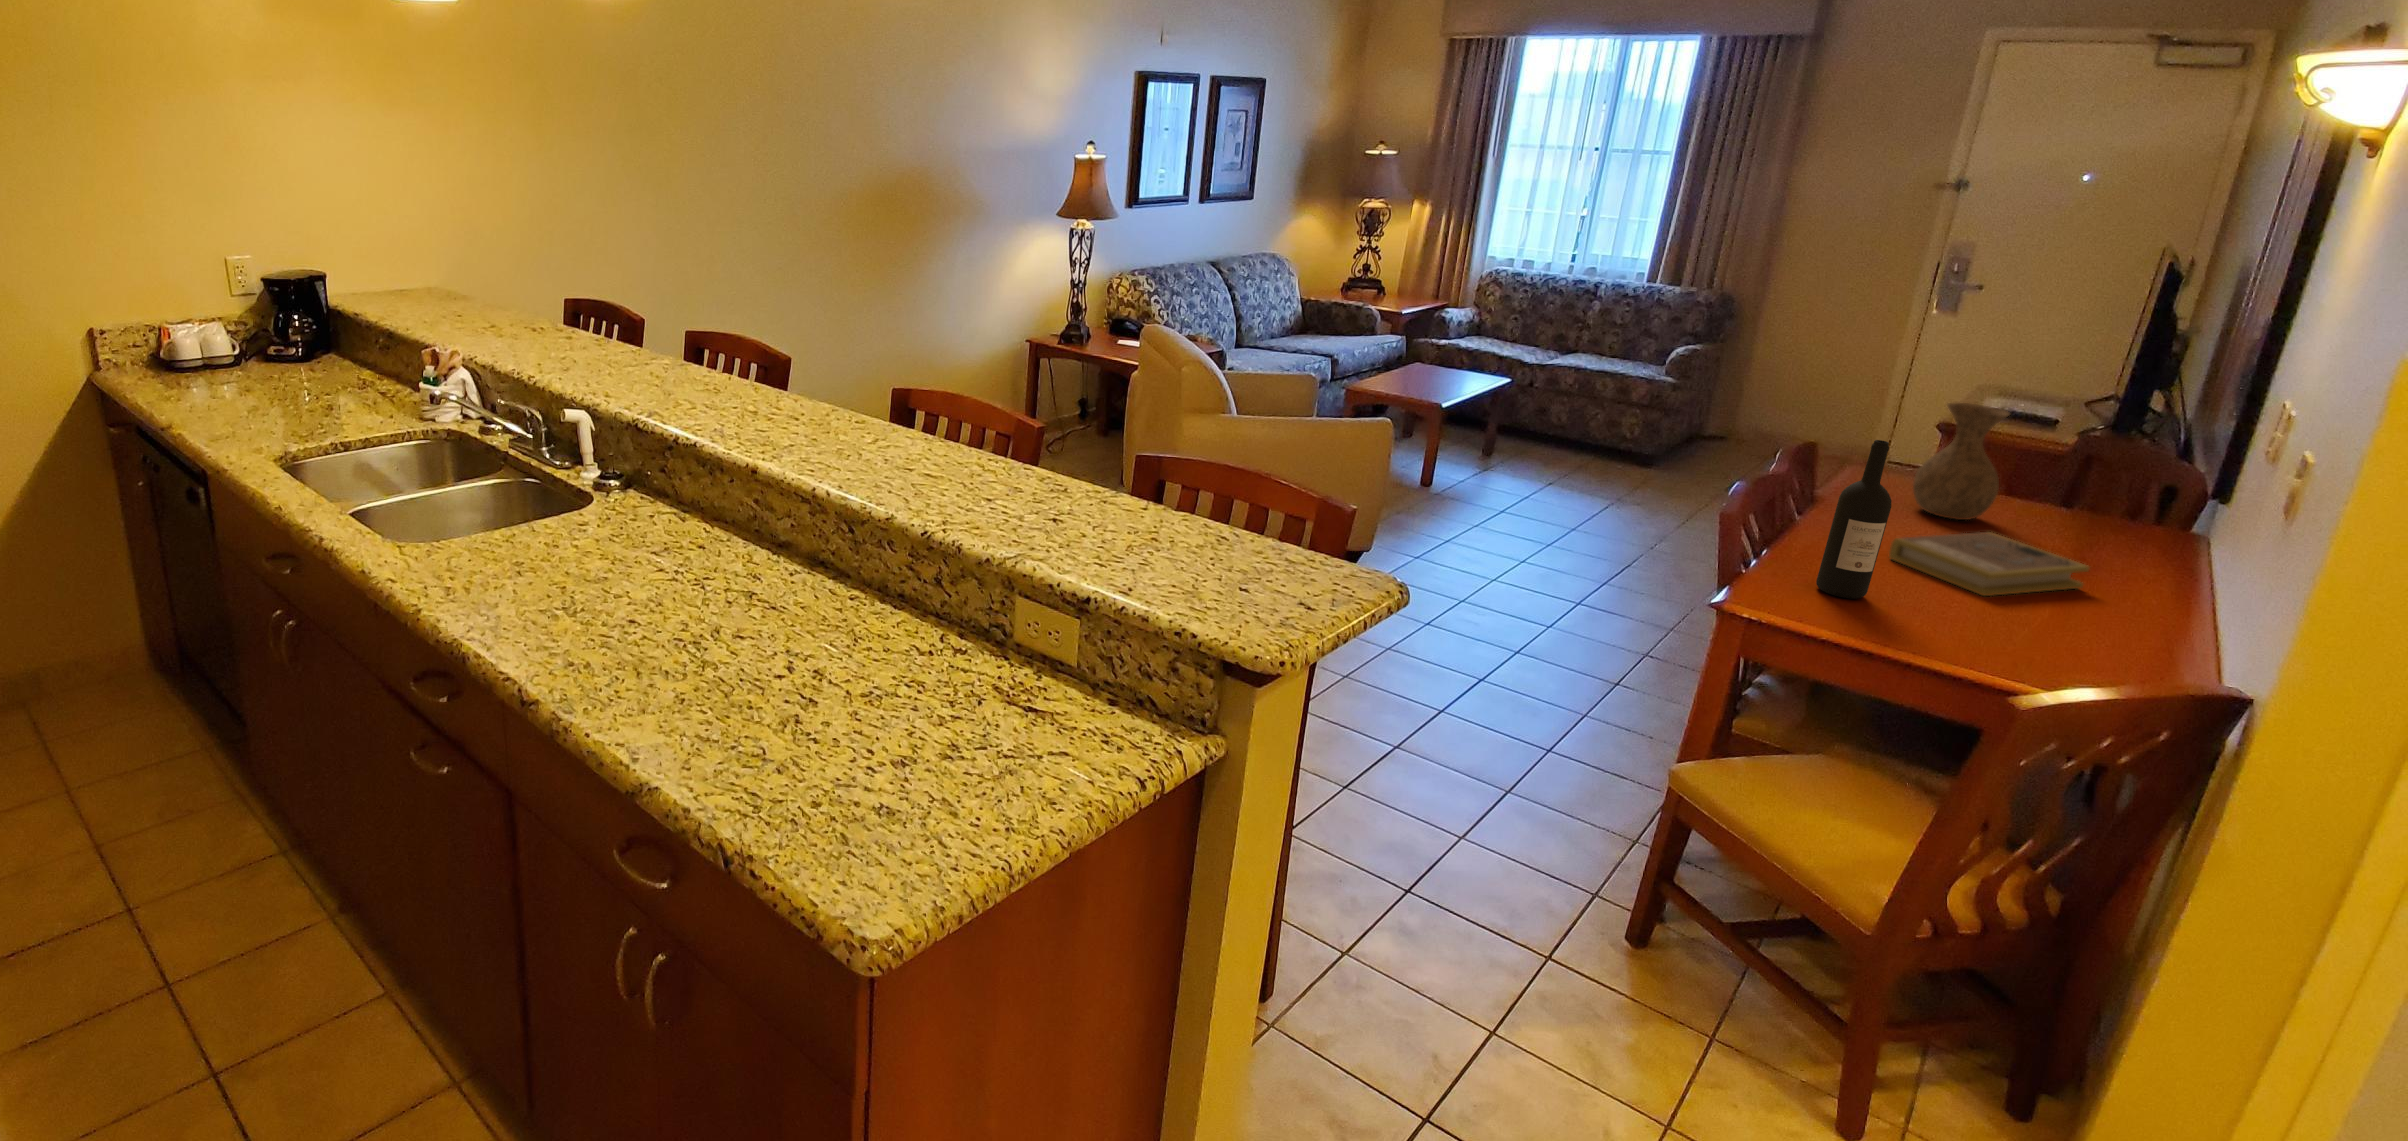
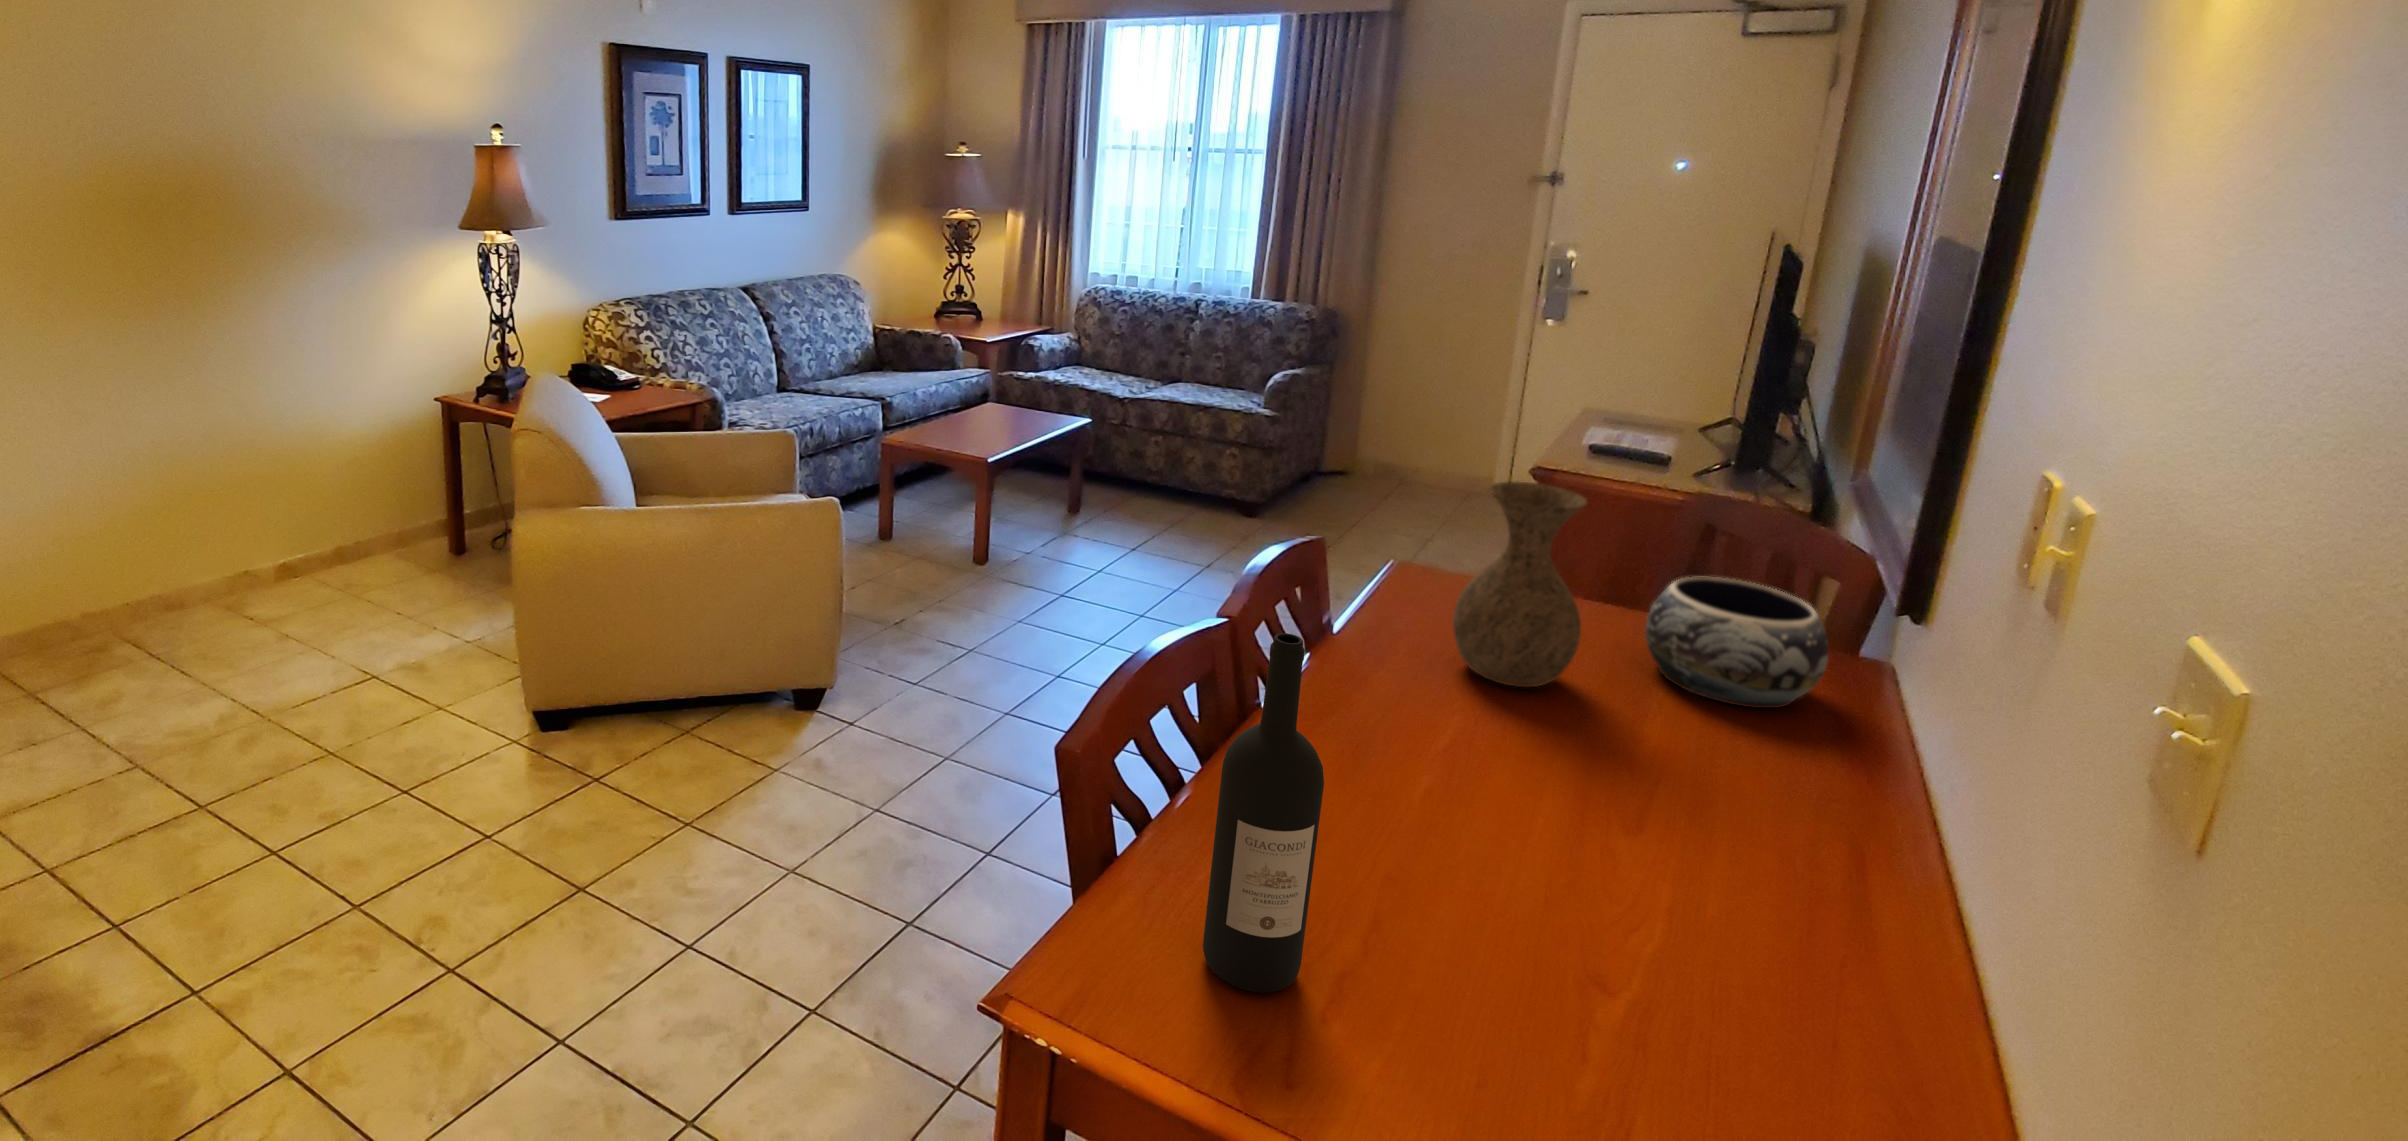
decorative bowl: none [2038,466,2160,539] -> present [1645,577,1828,708]
book: present [1889,532,2089,596] -> none [1383,739,1735,933]

